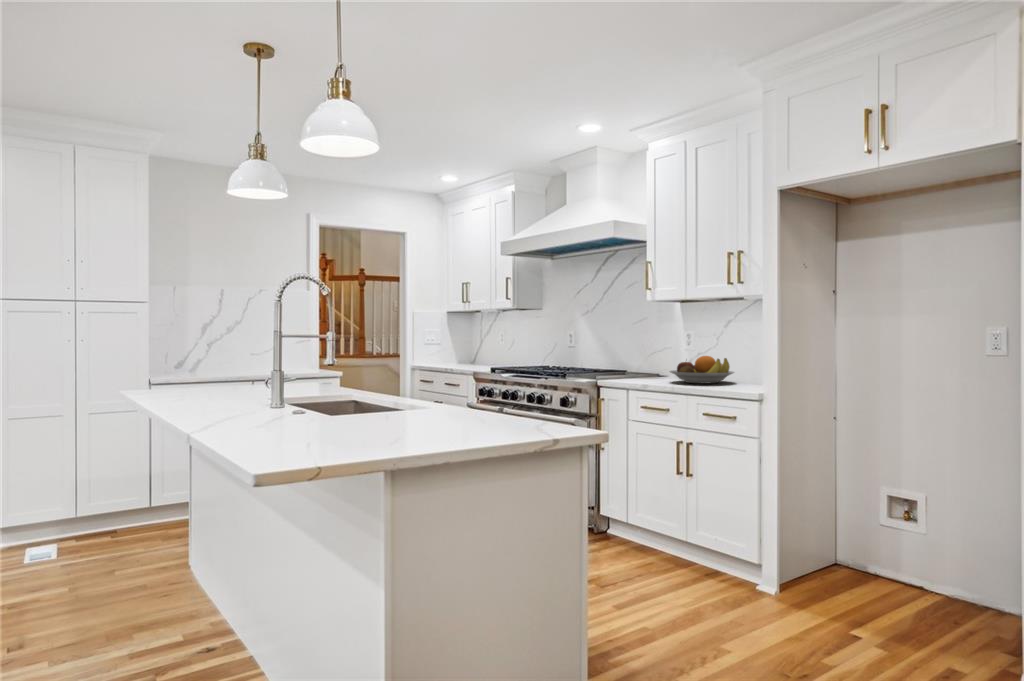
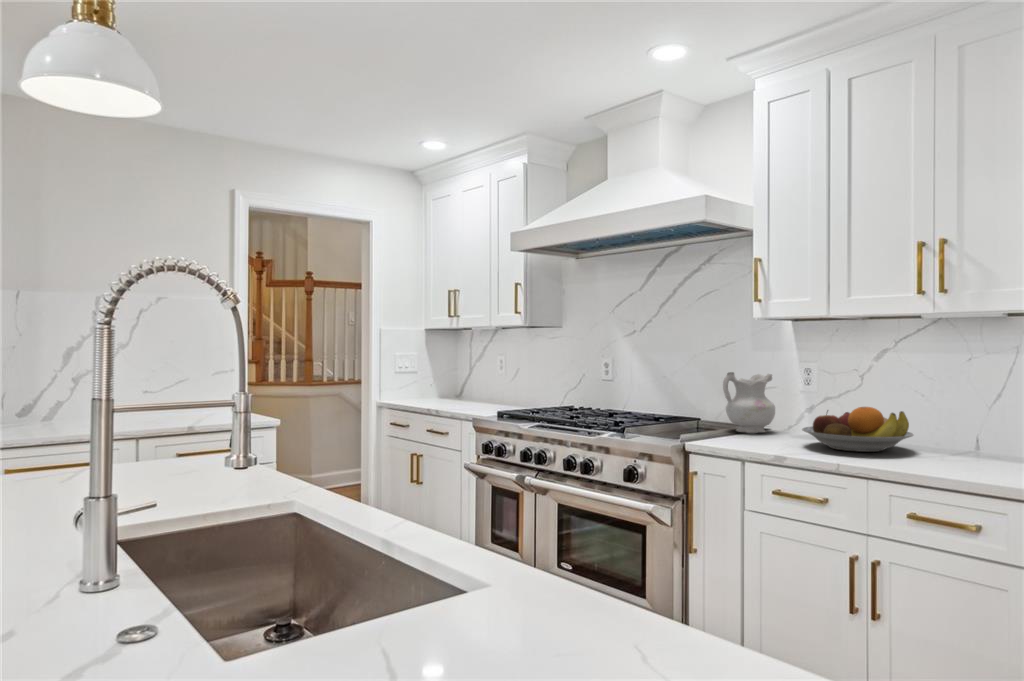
ceramic pitcher: none [631,337,666,377] -> present [723,372,775,433]

